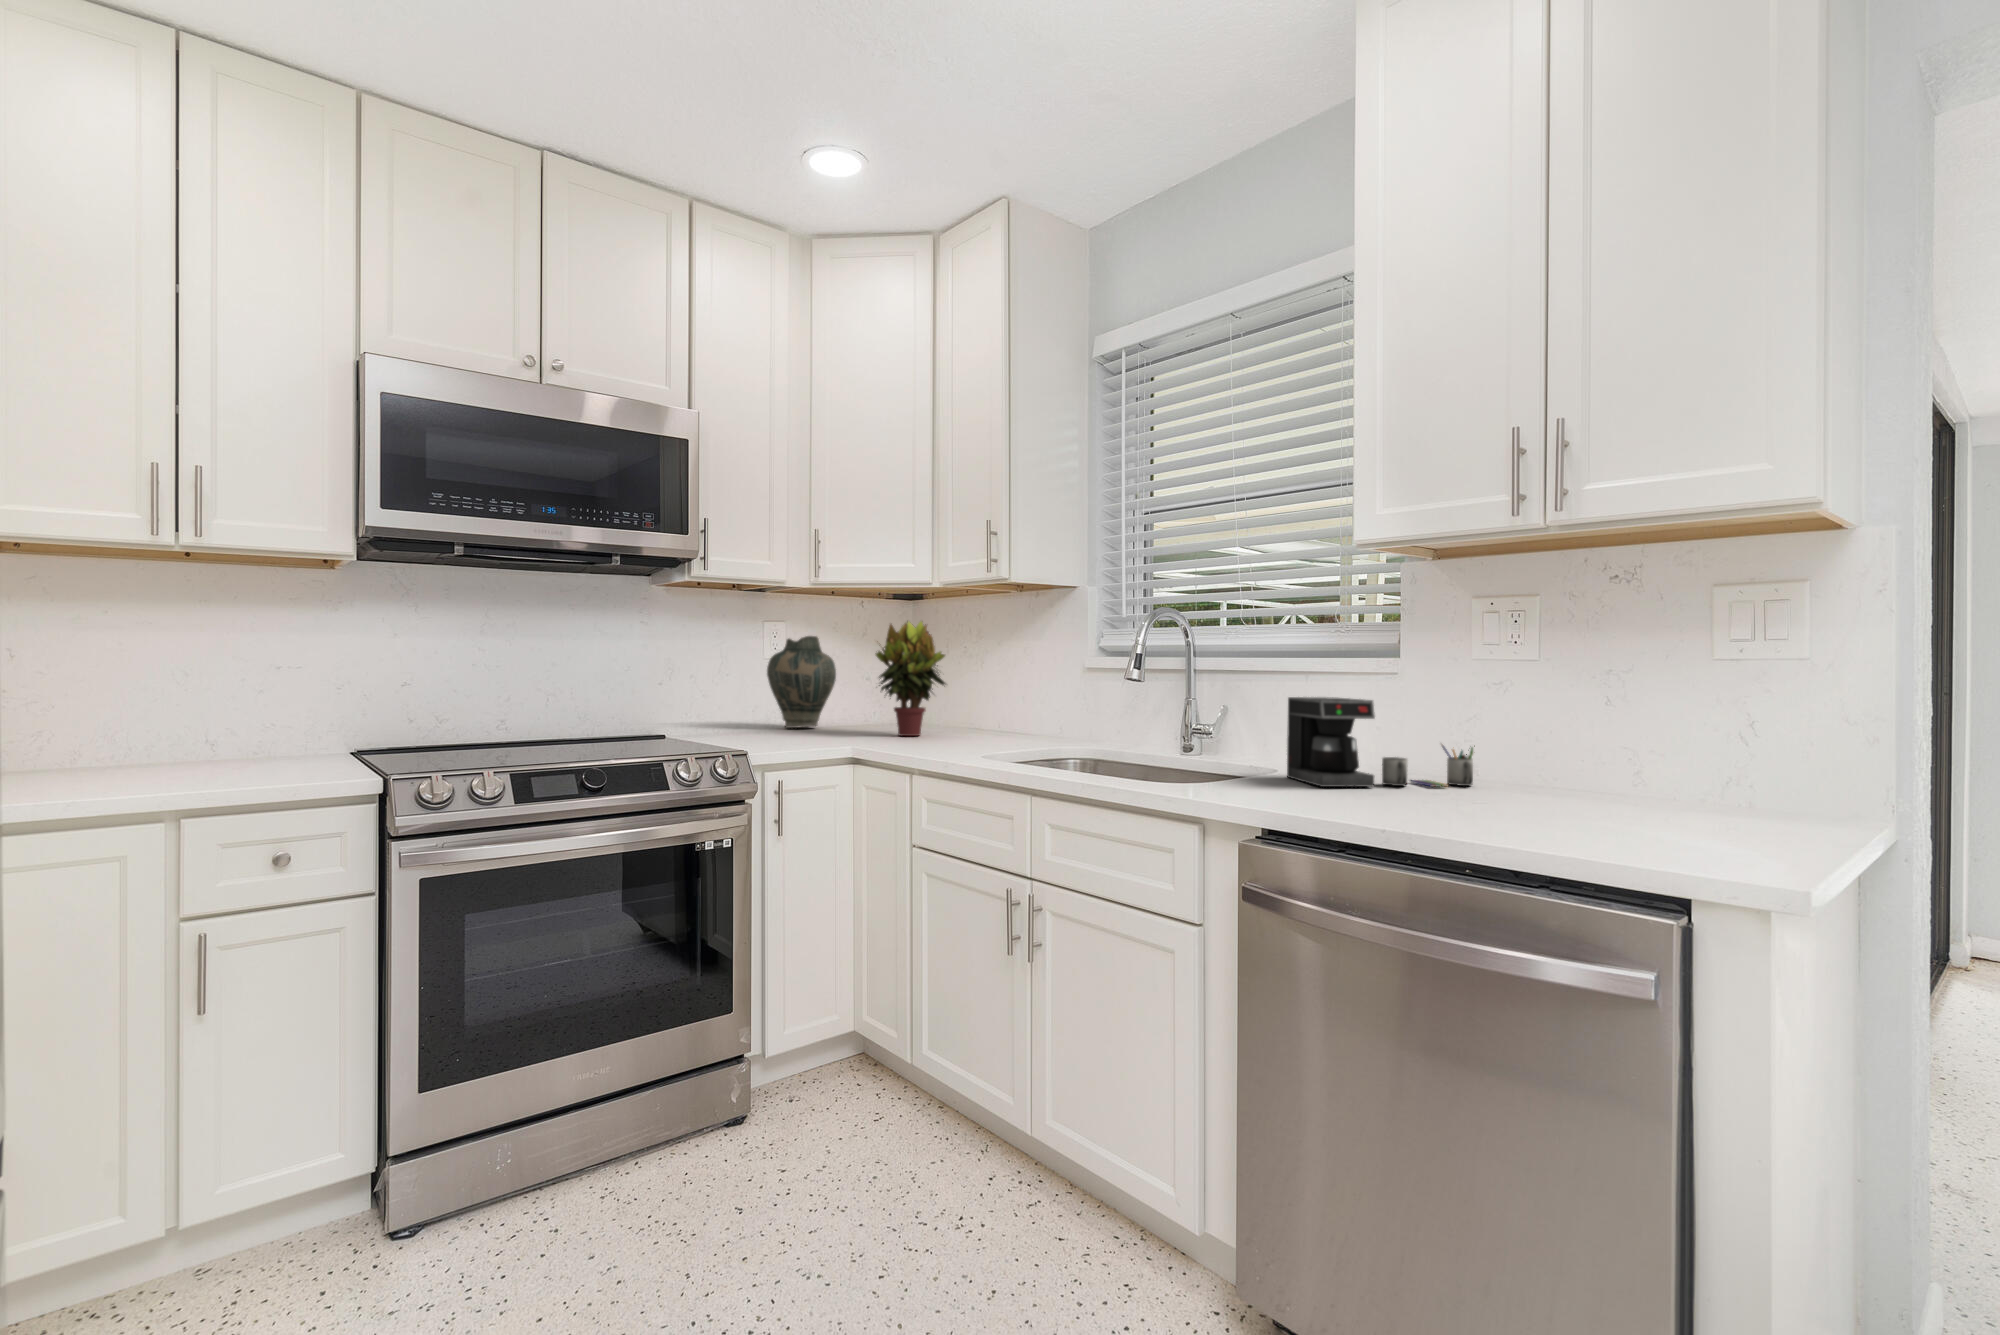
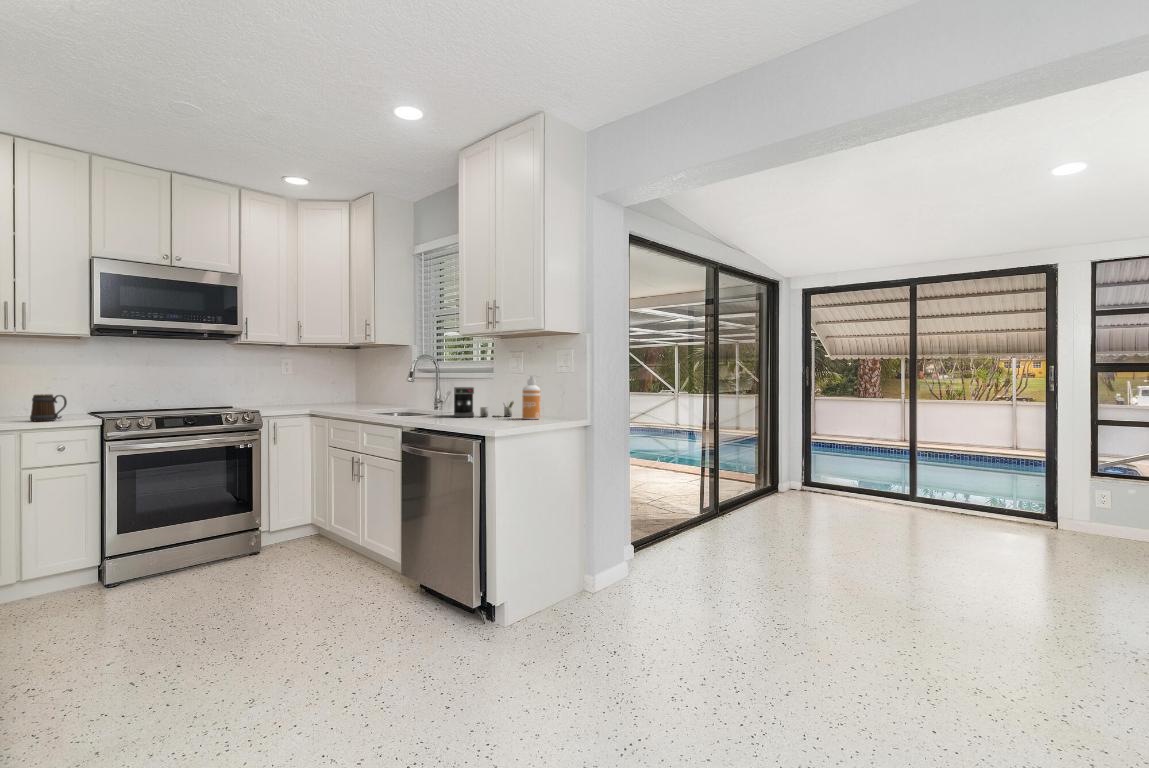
potted plant: present [876,621,945,736] -> none [327,359,360,406]
vase: present [767,636,836,728] -> none [285,365,317,404]
soap dispenser: none [1542,665,1605,802] -> present [522,375,540,419]
mug: none [207,709,299,784] -> present [30,394,67,421]

